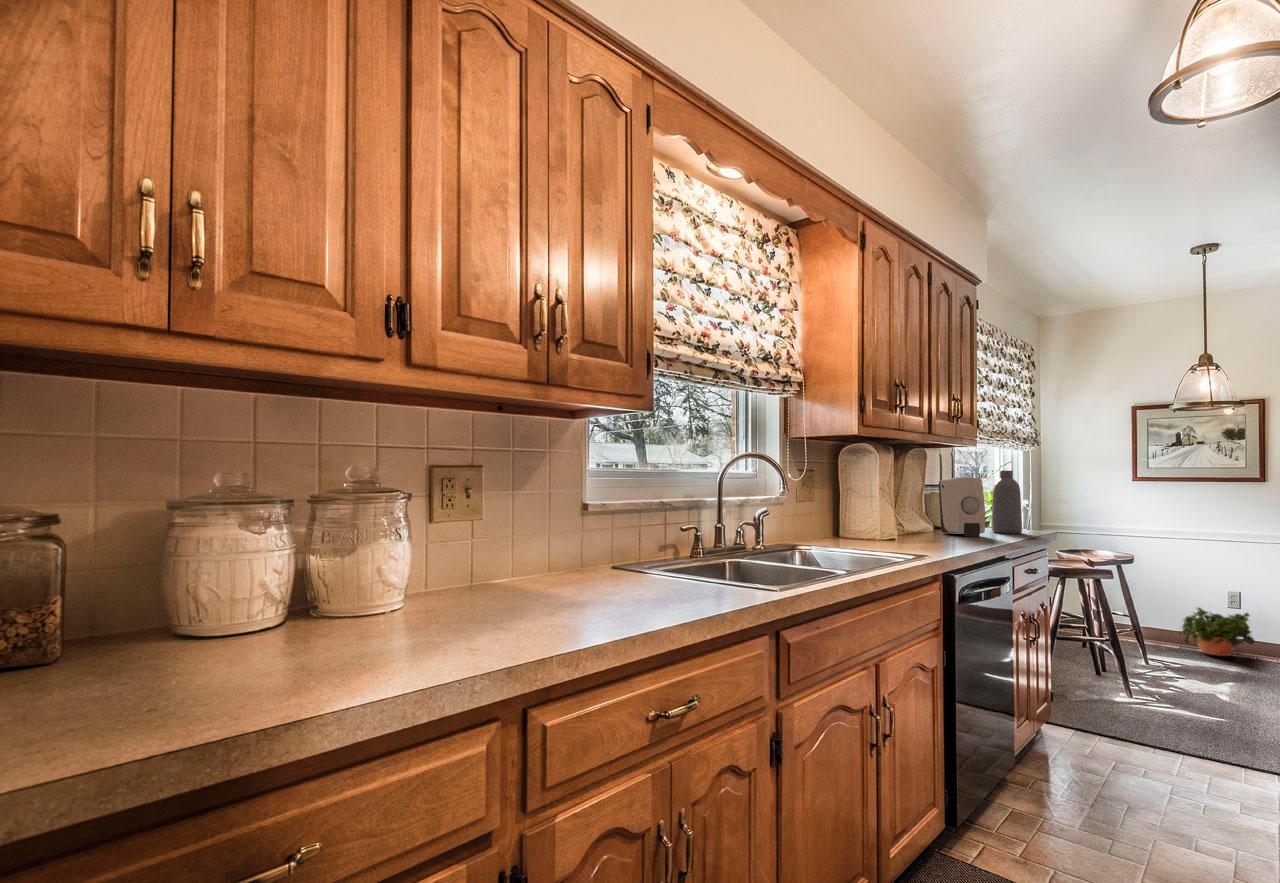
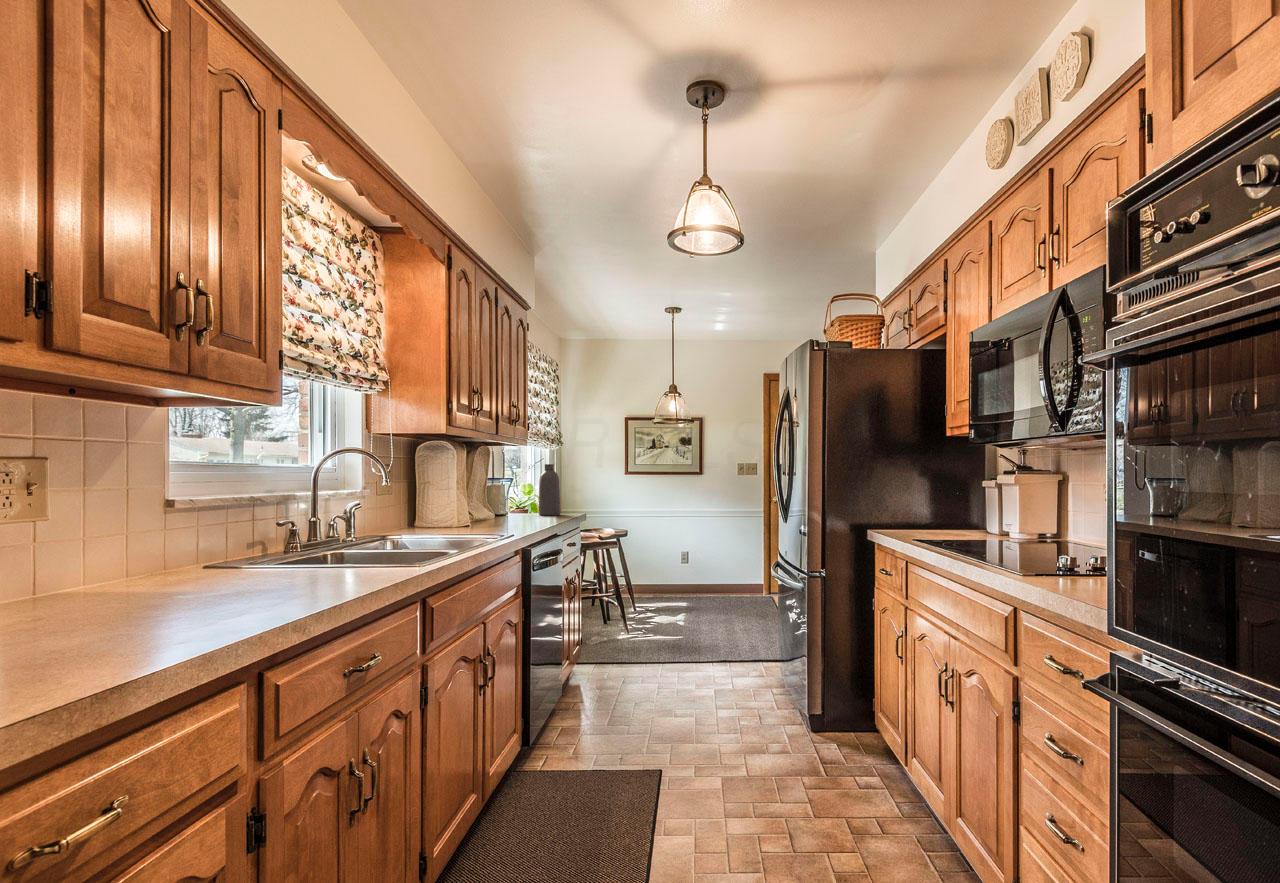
soap dispenser: present [939,478,985,537] -> none [499,470,536,519]
potted plant: present [1176,608,1255,657] -> none [651,564,696,601]

